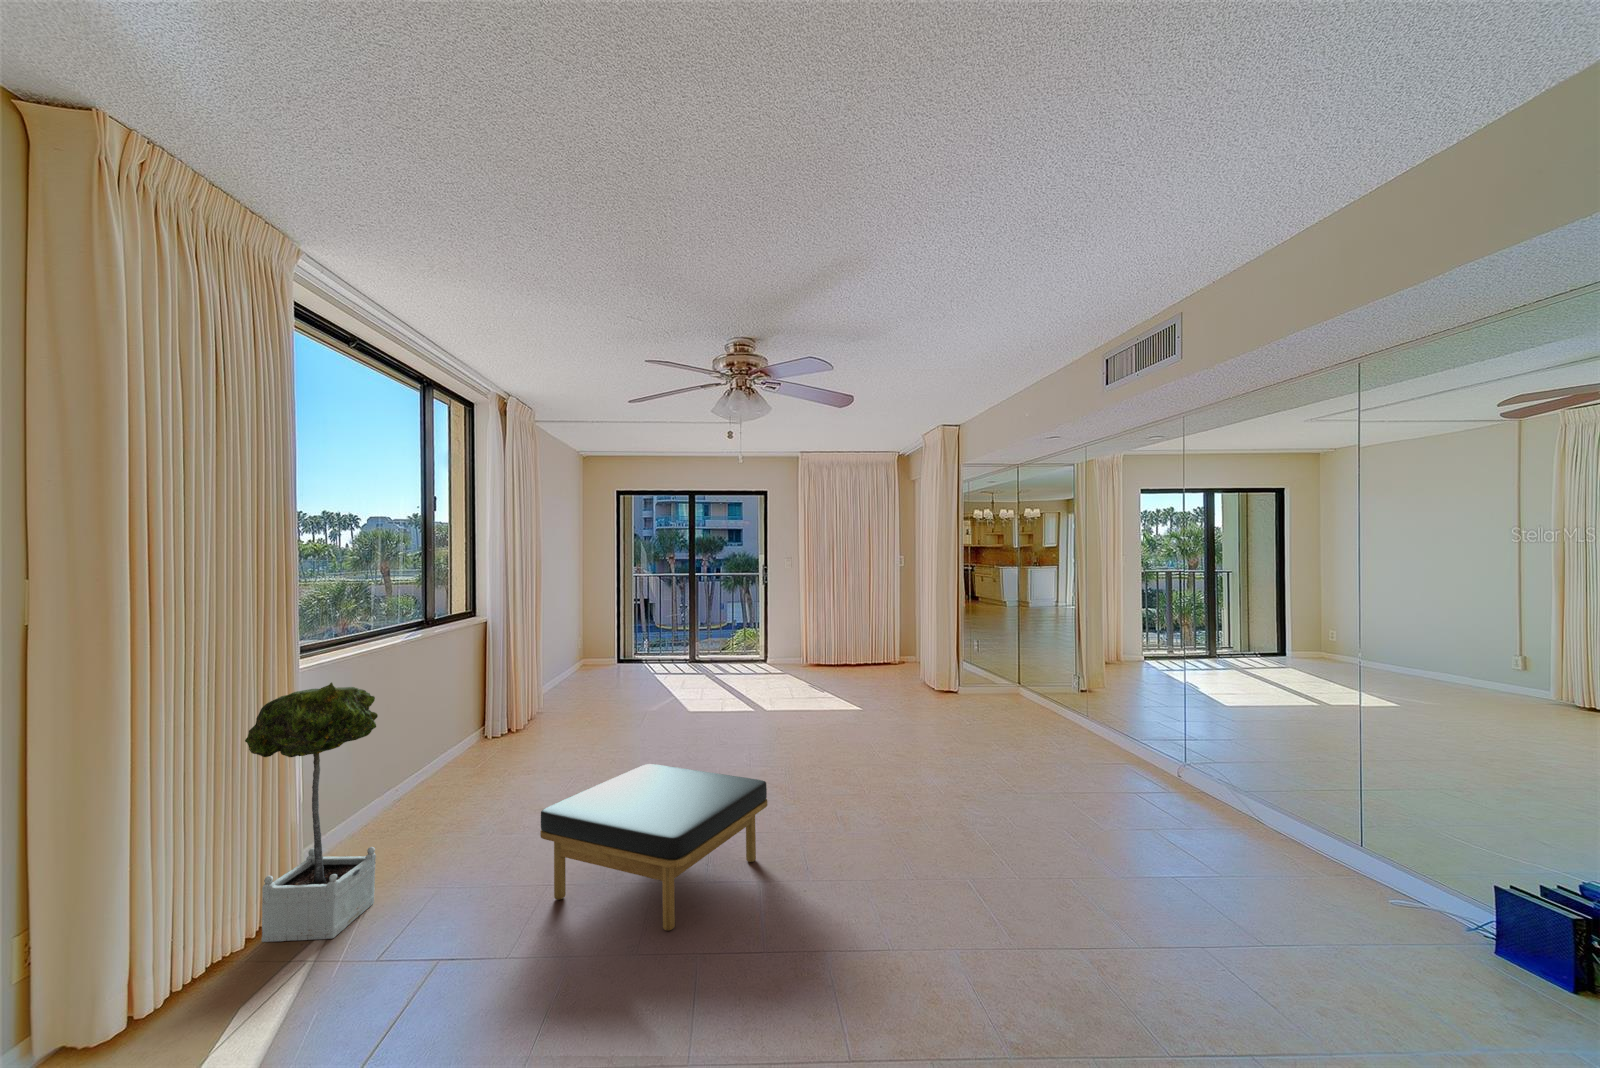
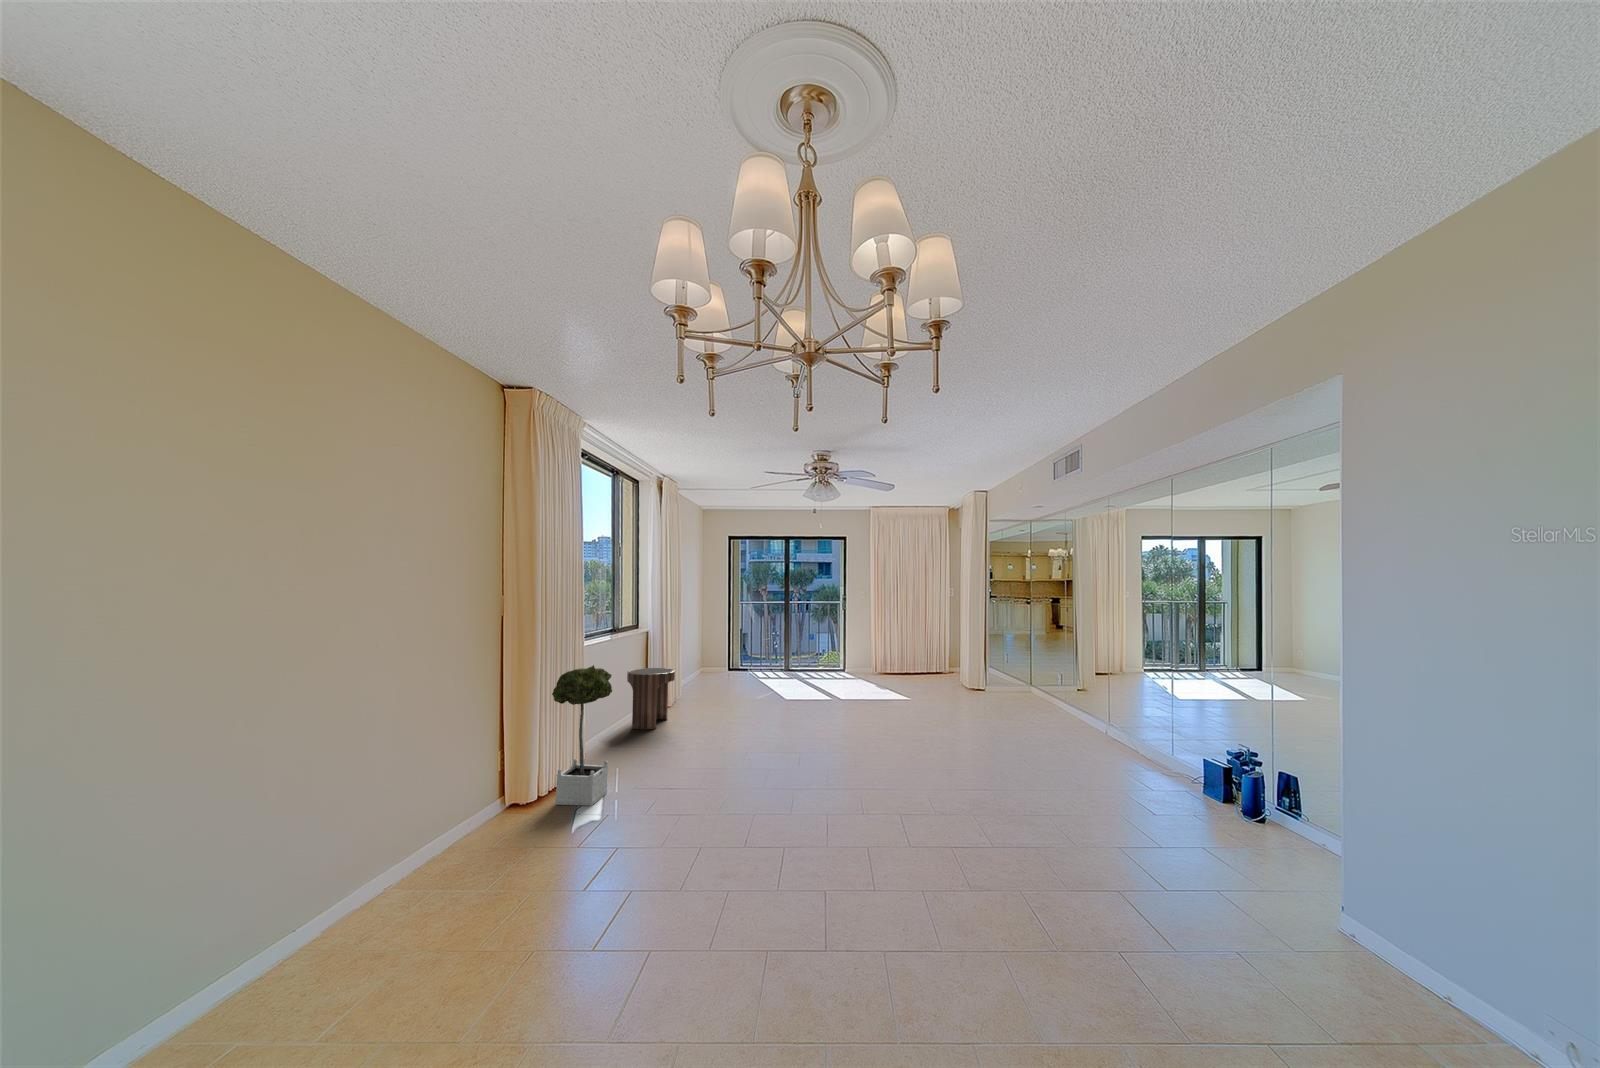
side table: none [452,672,528,766] -> present [627,668,675,729]
ottoman: present [540,764,768,931] -> none [699,727,832,815]

